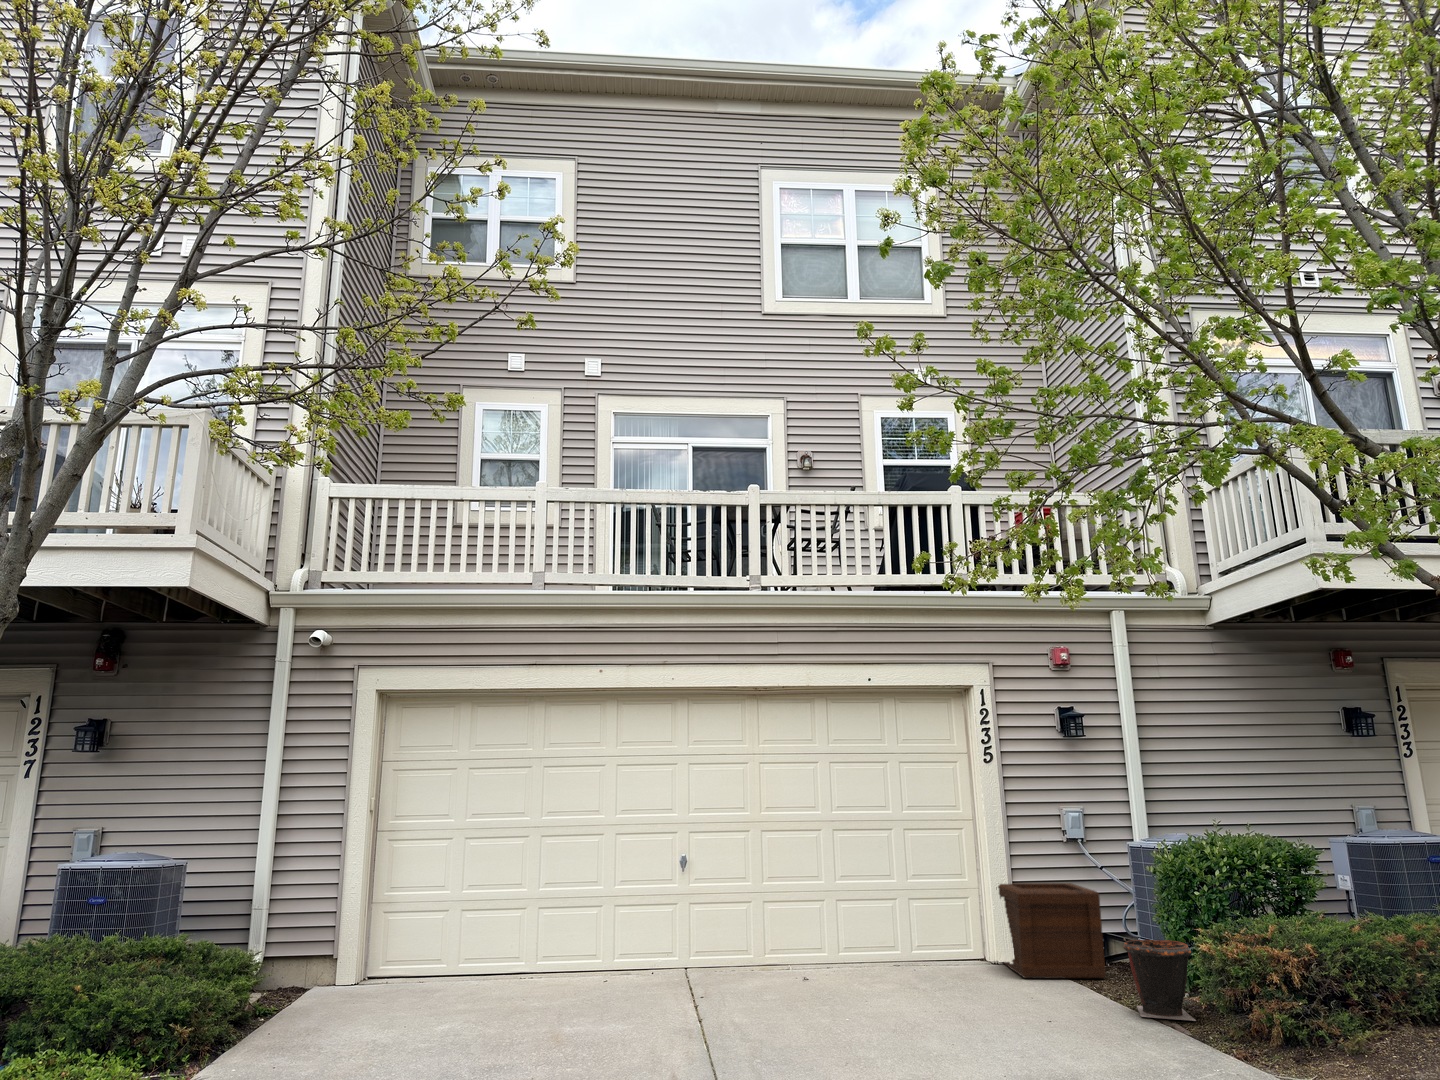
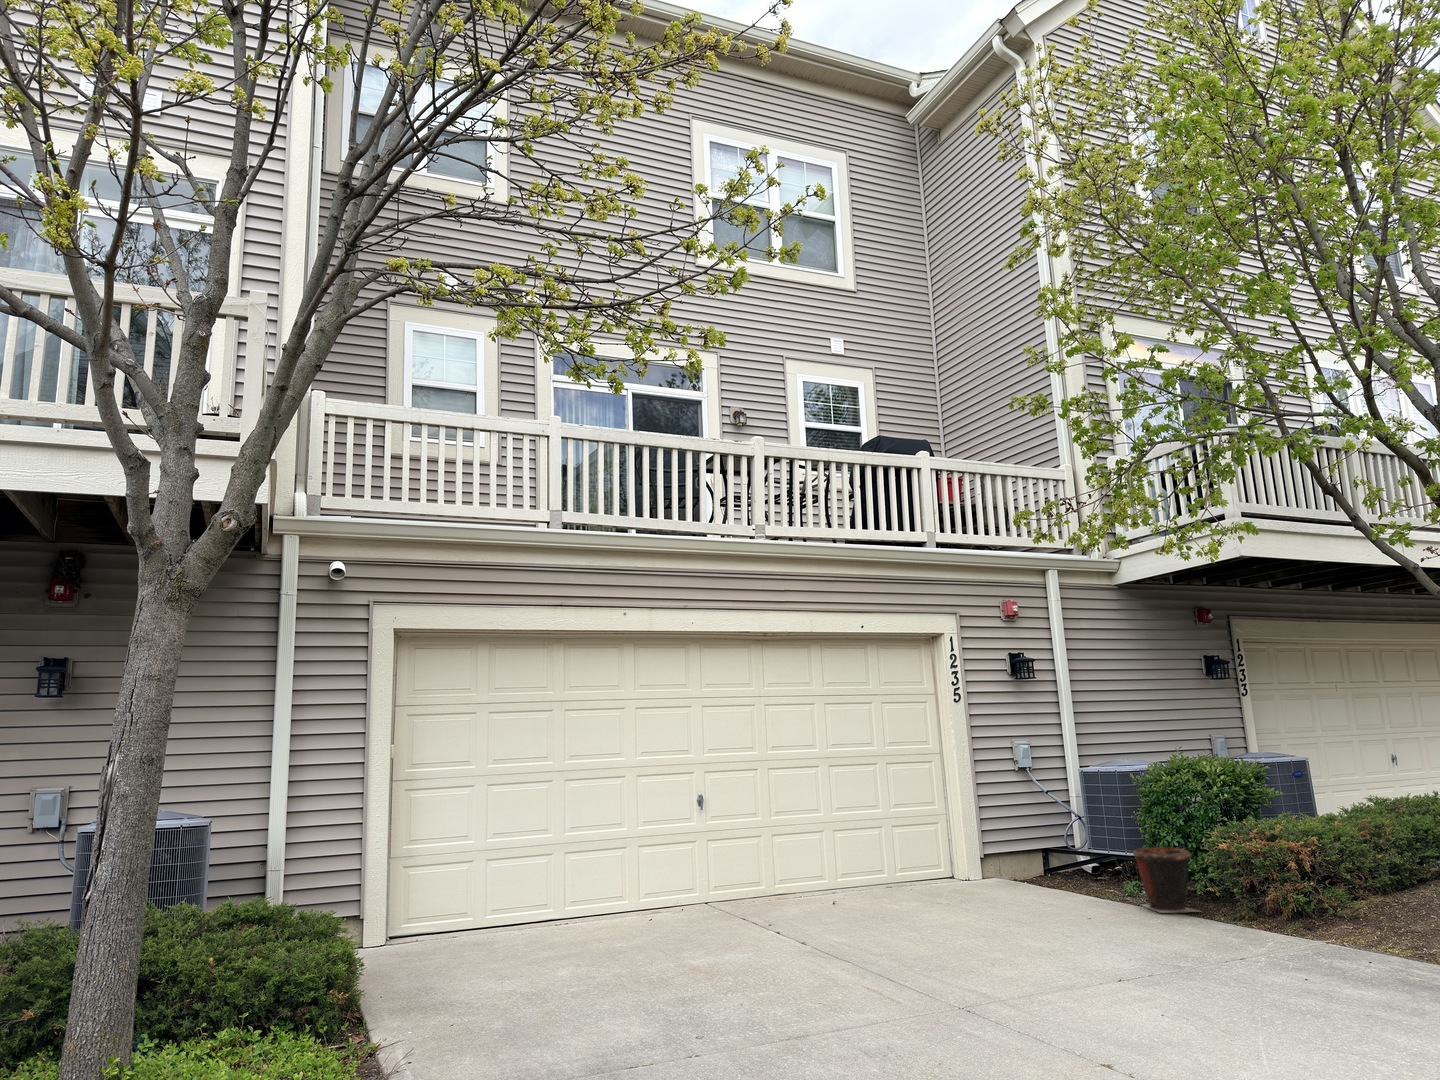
wooden crate: present [998,883,1106,978] -> none [968,807,1076,892]

